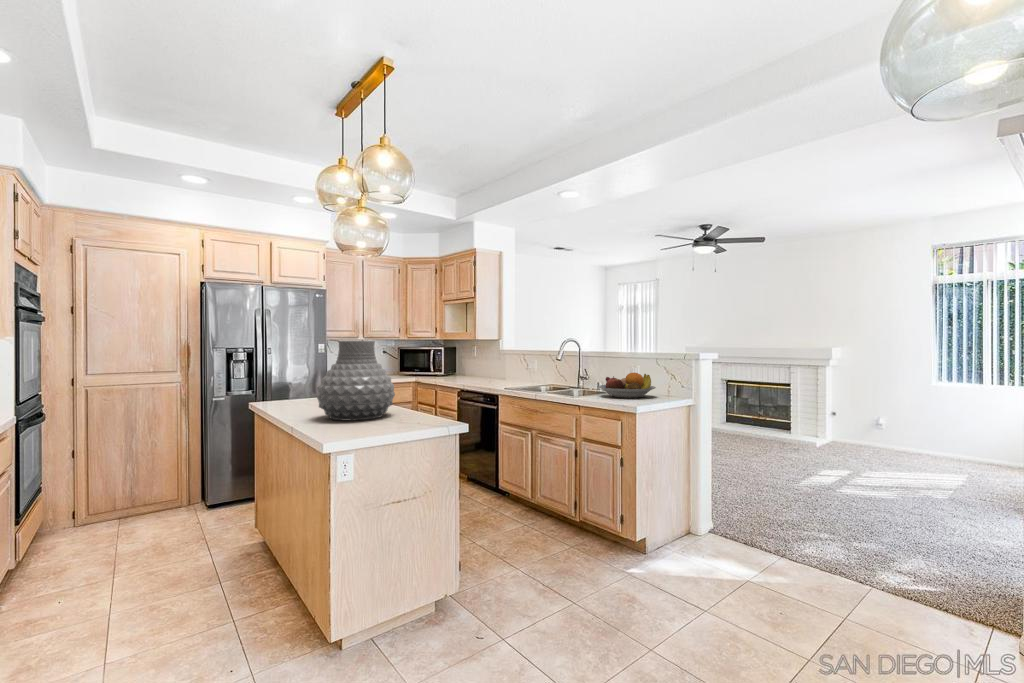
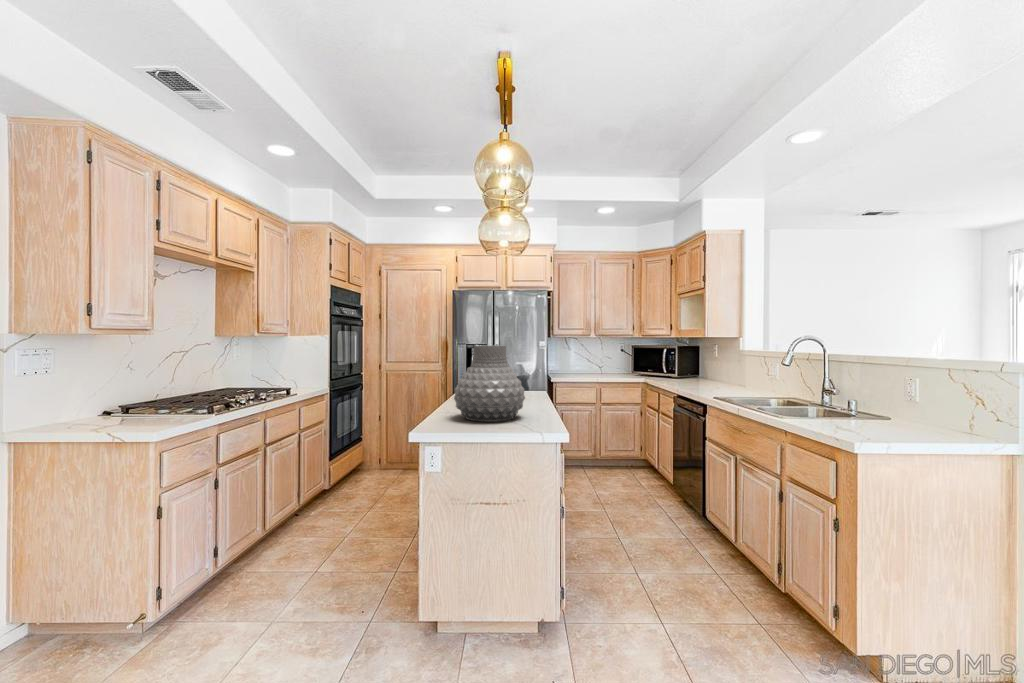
fruit bowl: present [598,373,656,398] -> none [814,394,917,432]

